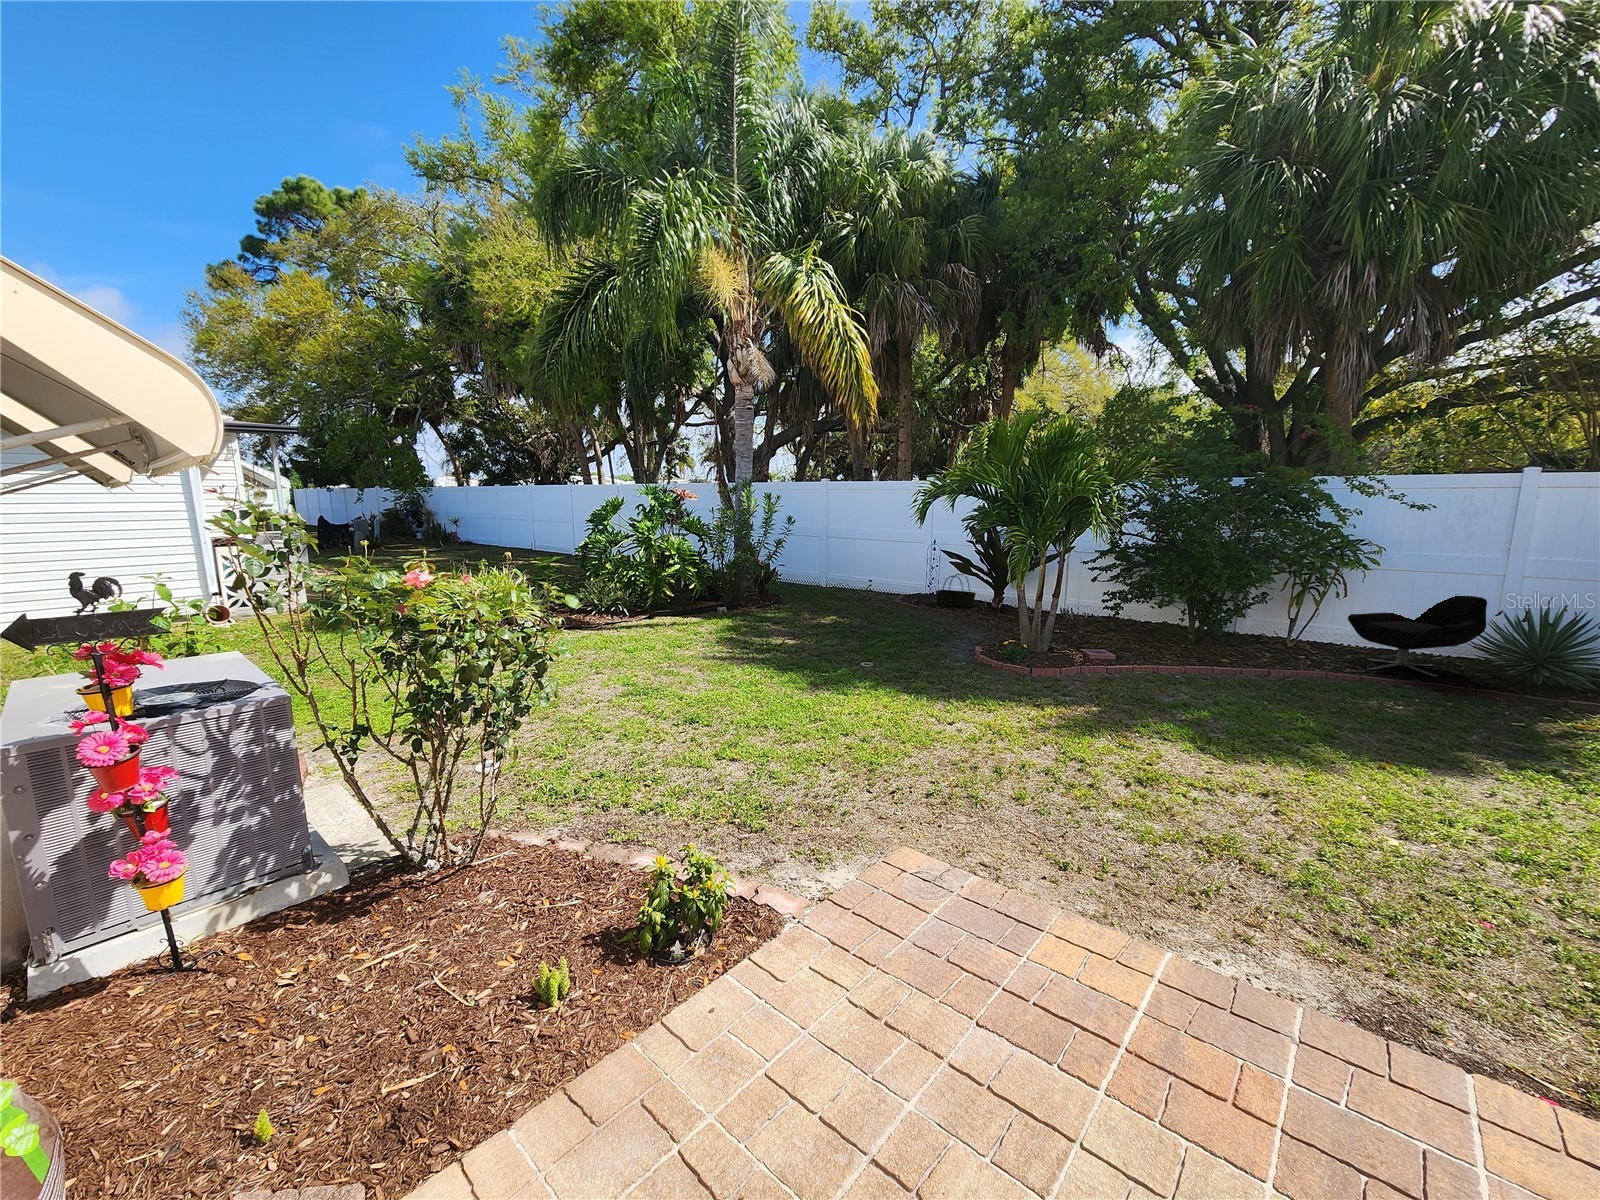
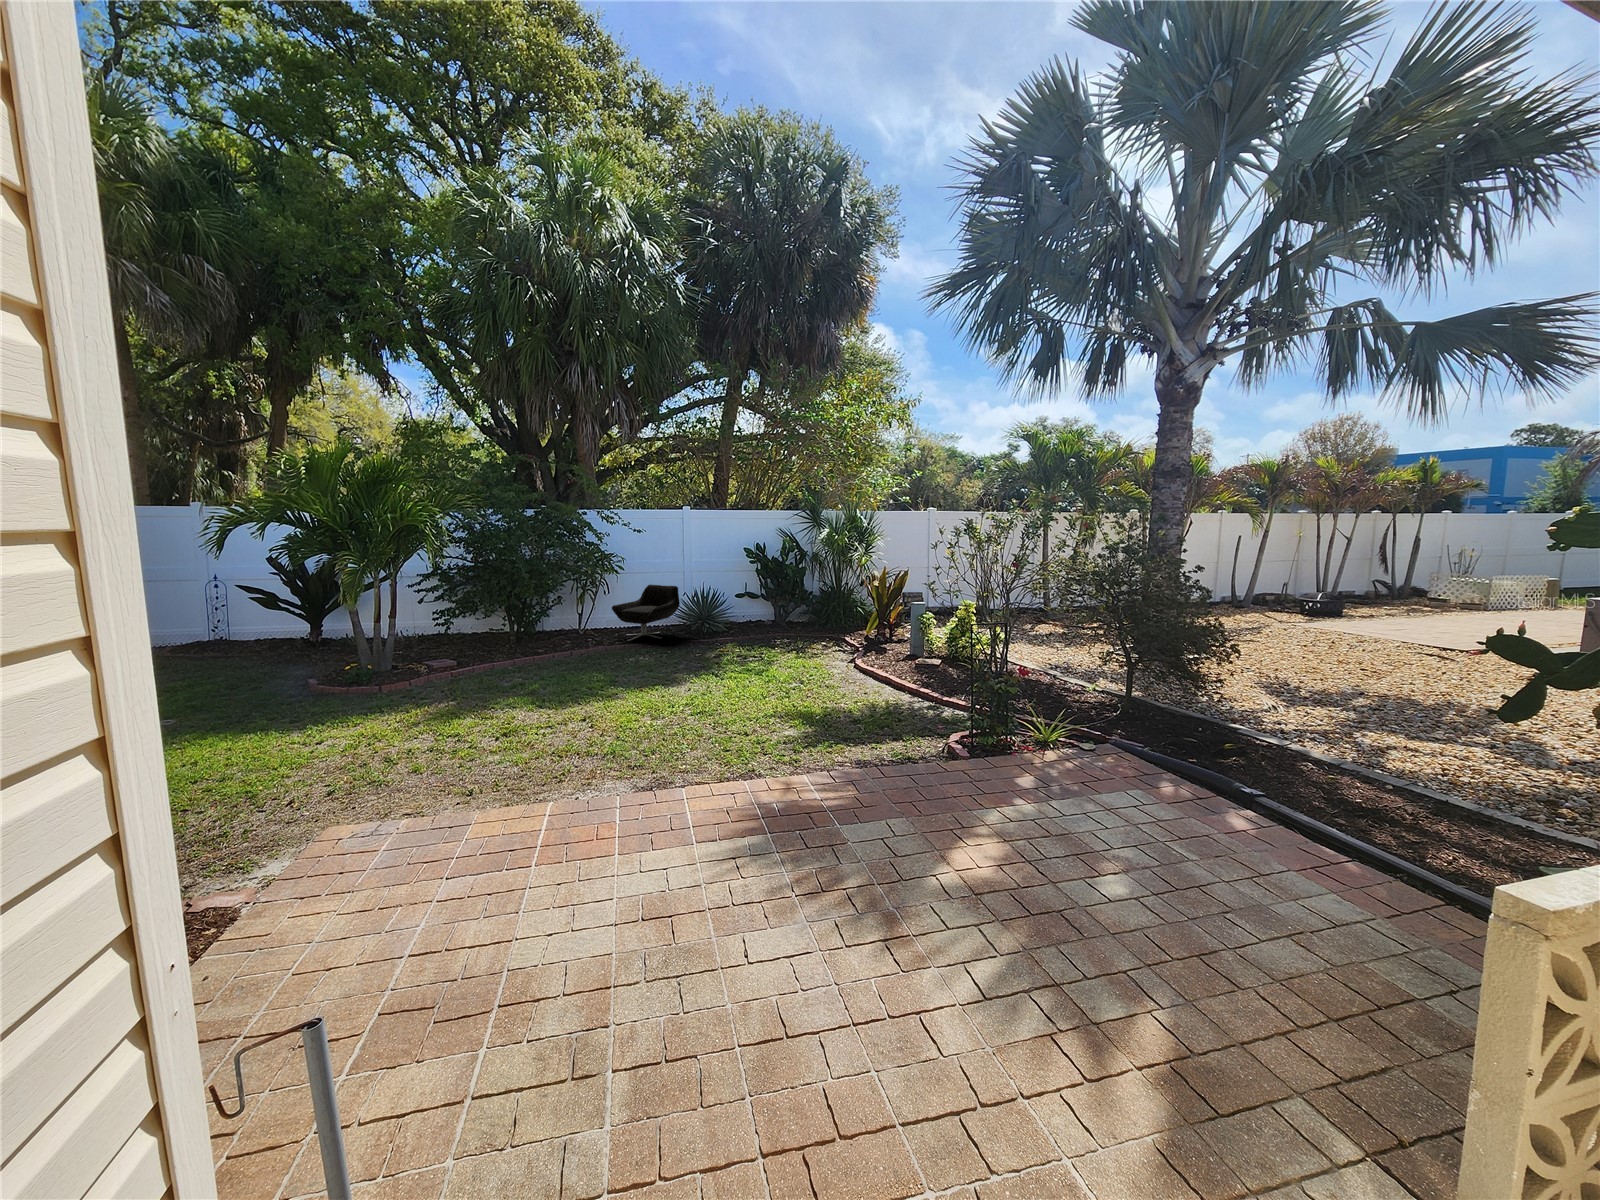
basket: present [936,574,976,607] -> none [229,611,285,650]

